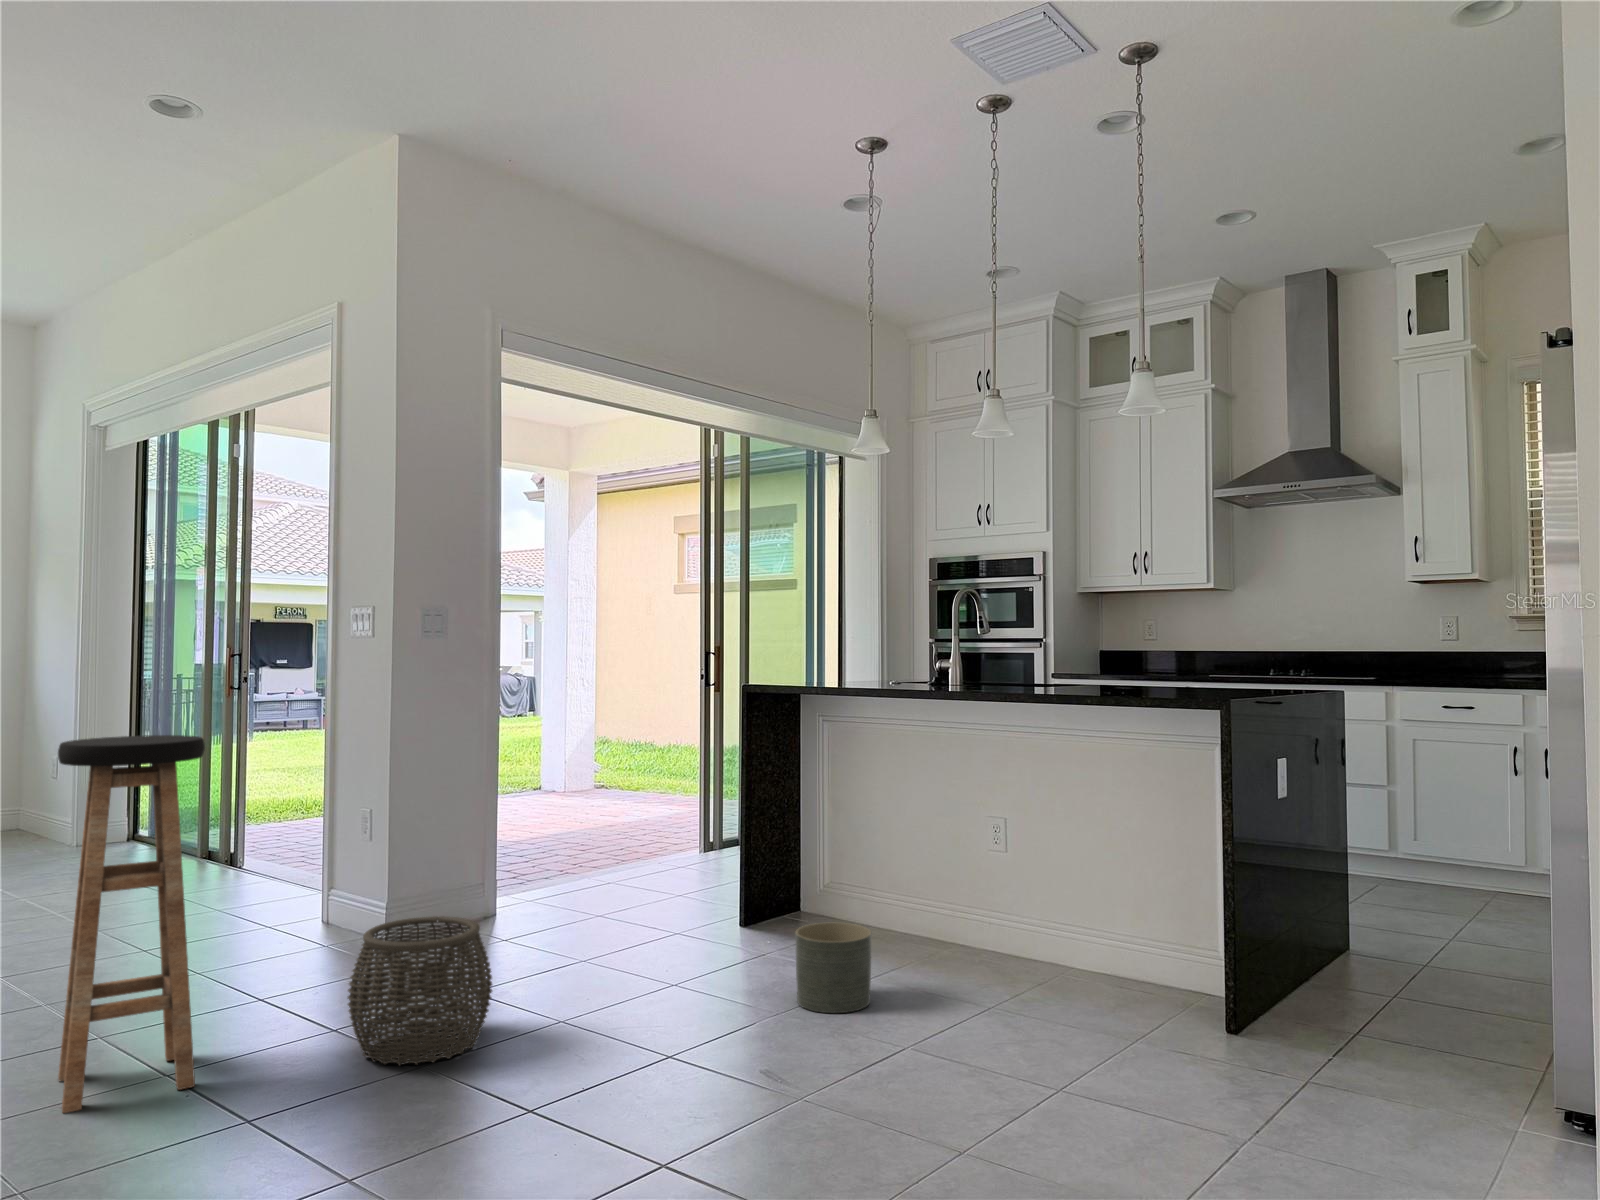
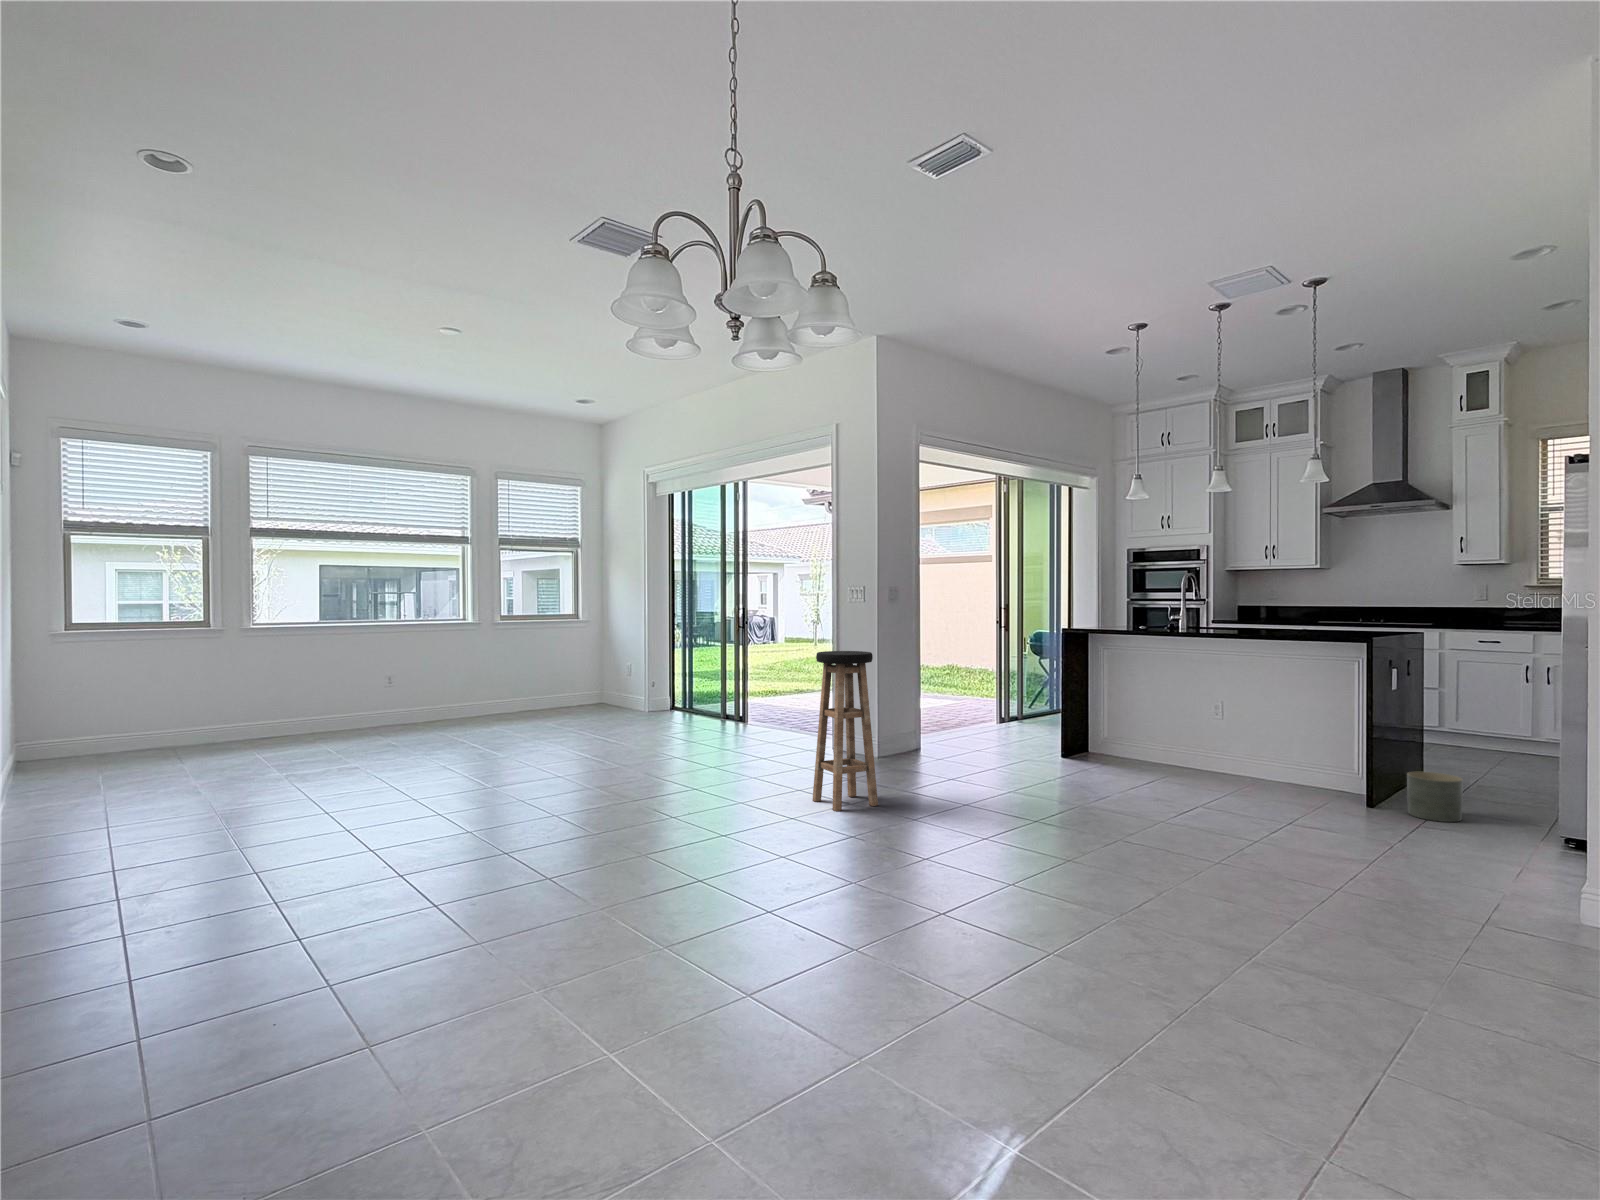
woven basket: present [348,916,492,1065] -> none [927,738,992,802]
planter: present [795,923,871,1013] -> present [1407,772,1463,822]

